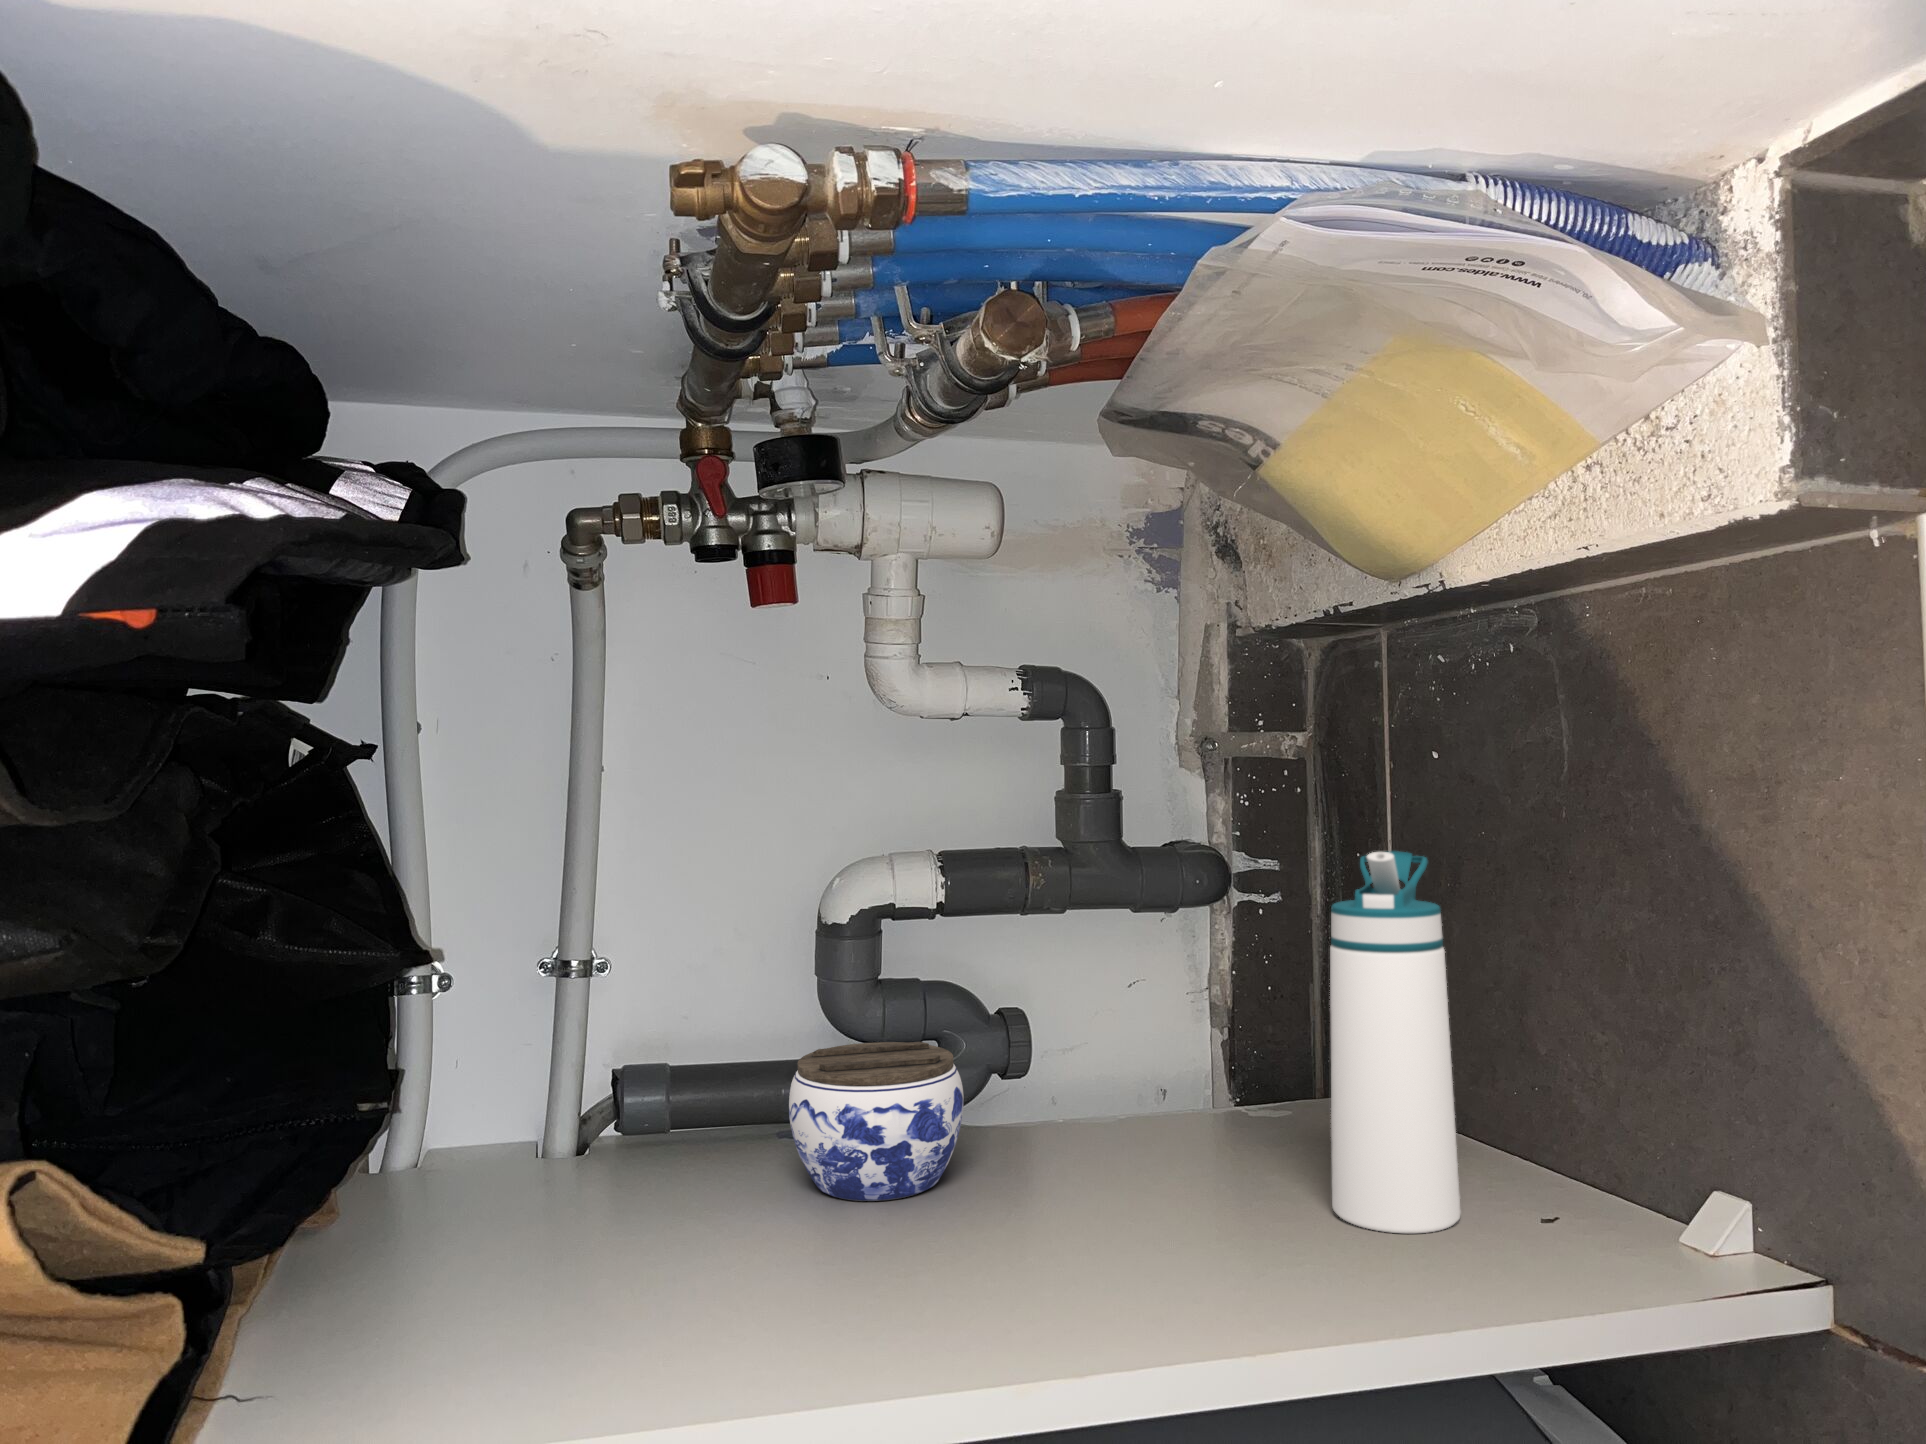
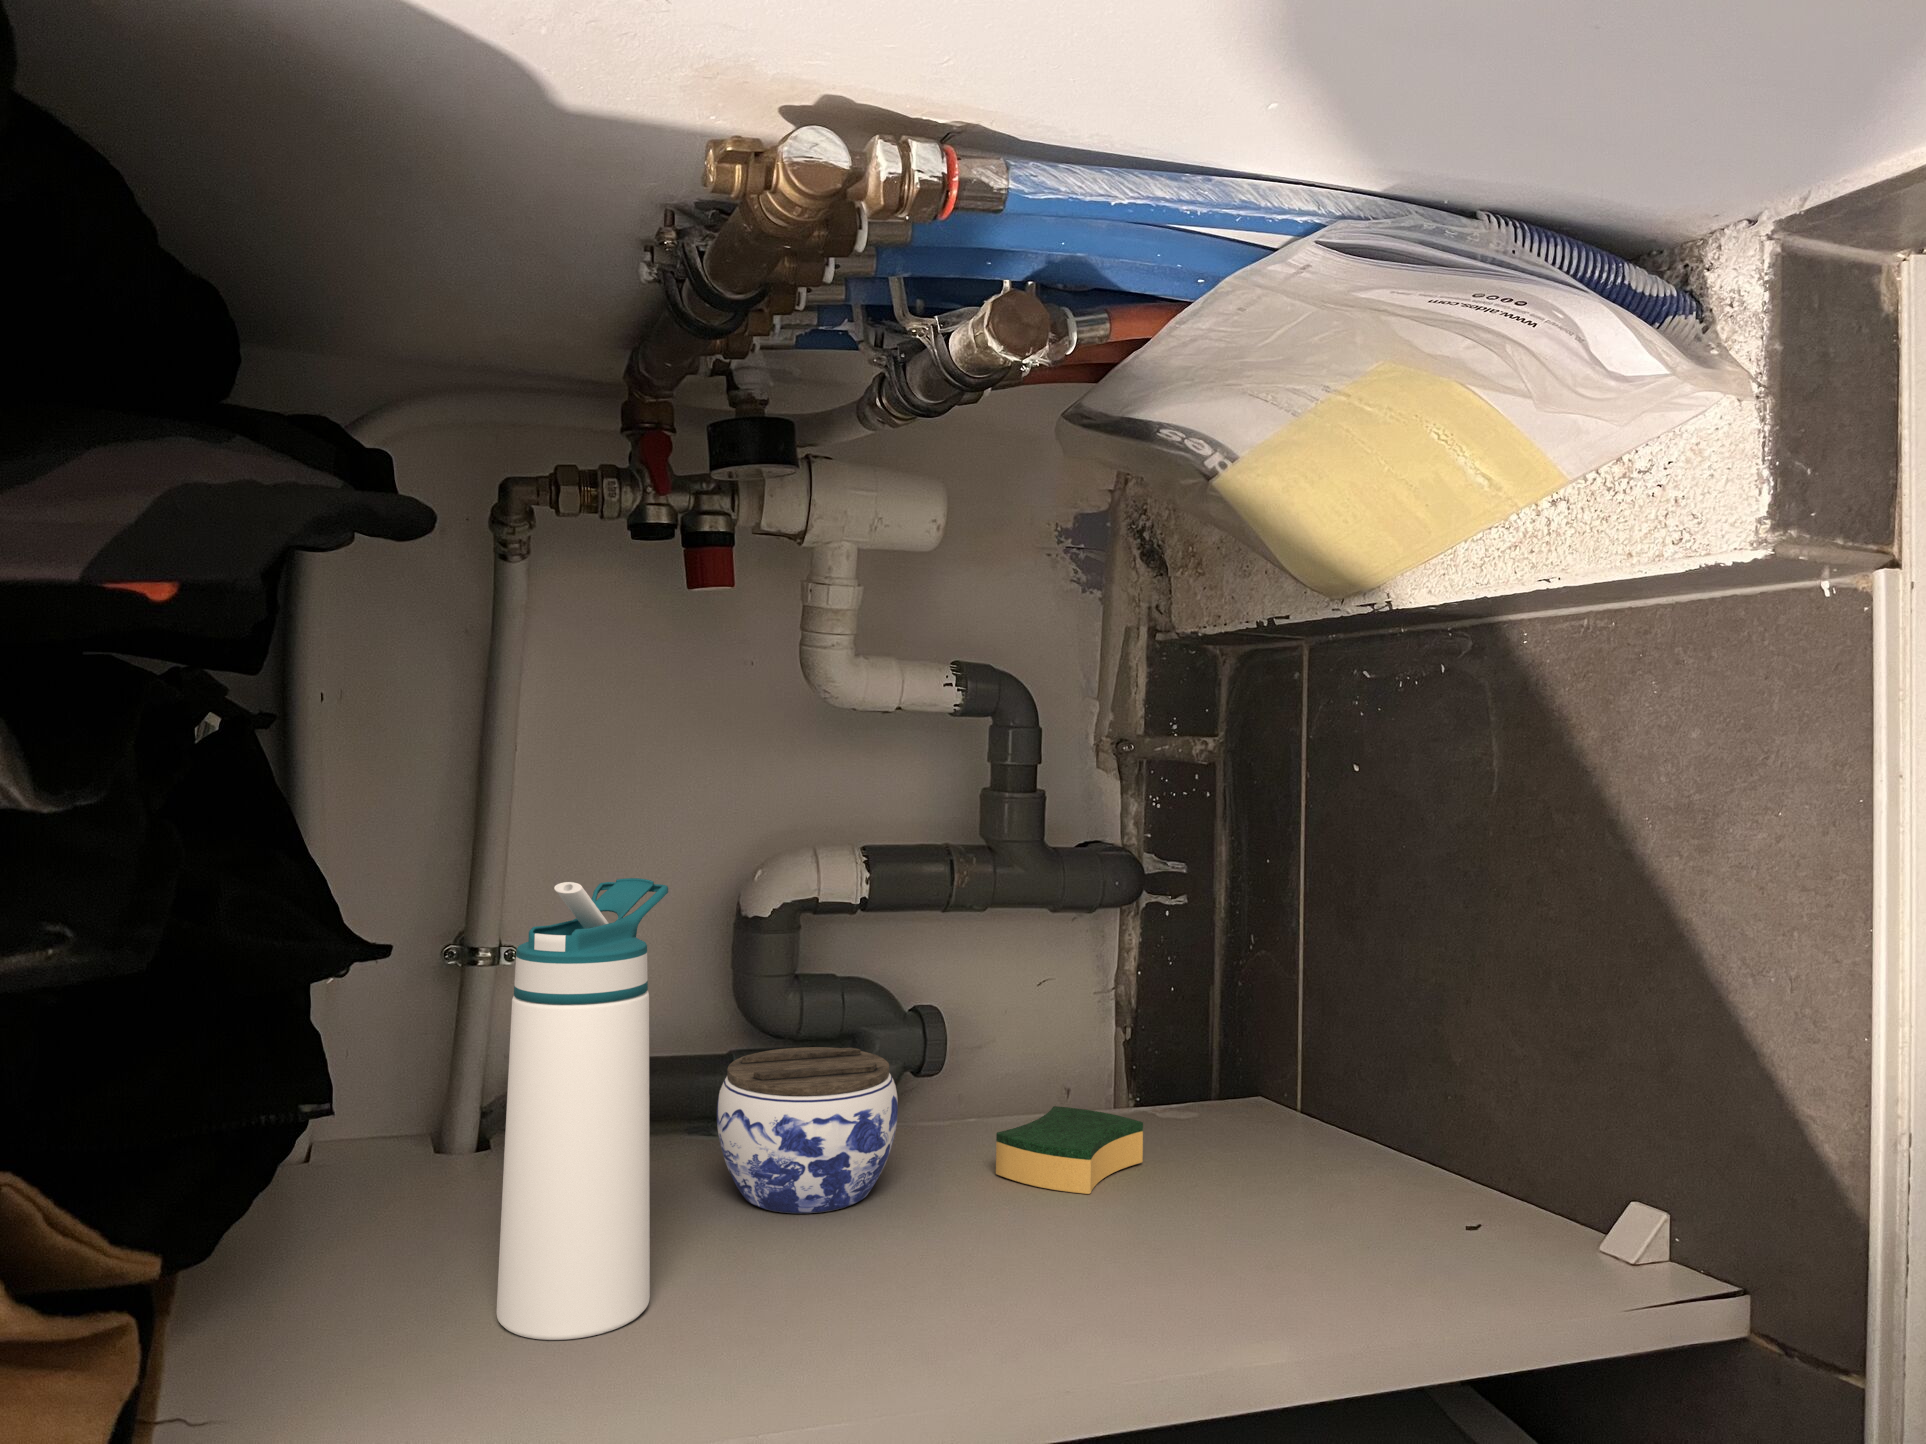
water bottle: present [1330,851,1460,1234] -> present [497,878,668,1340]
sponge: none [1065,1101,1216,1185] -> present [996,1106,1143,1194]

